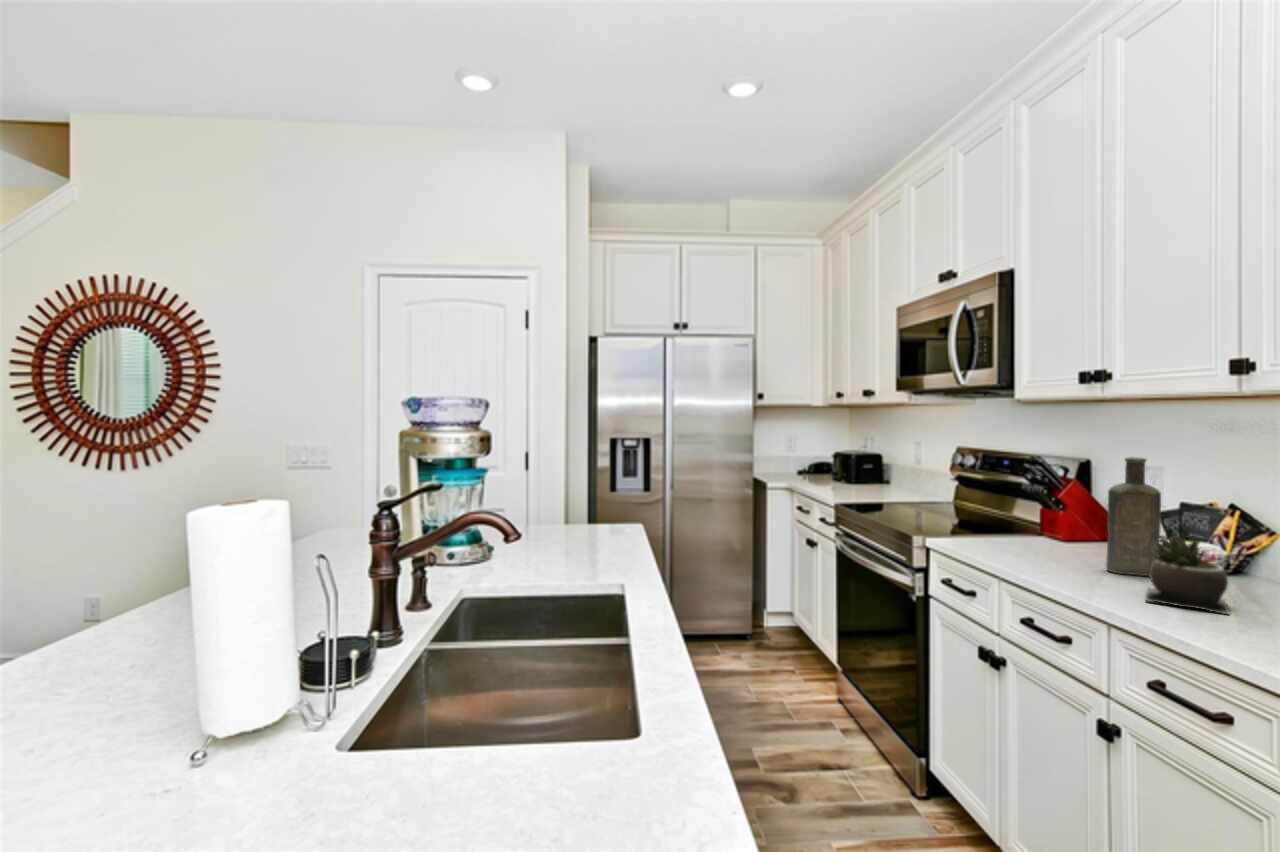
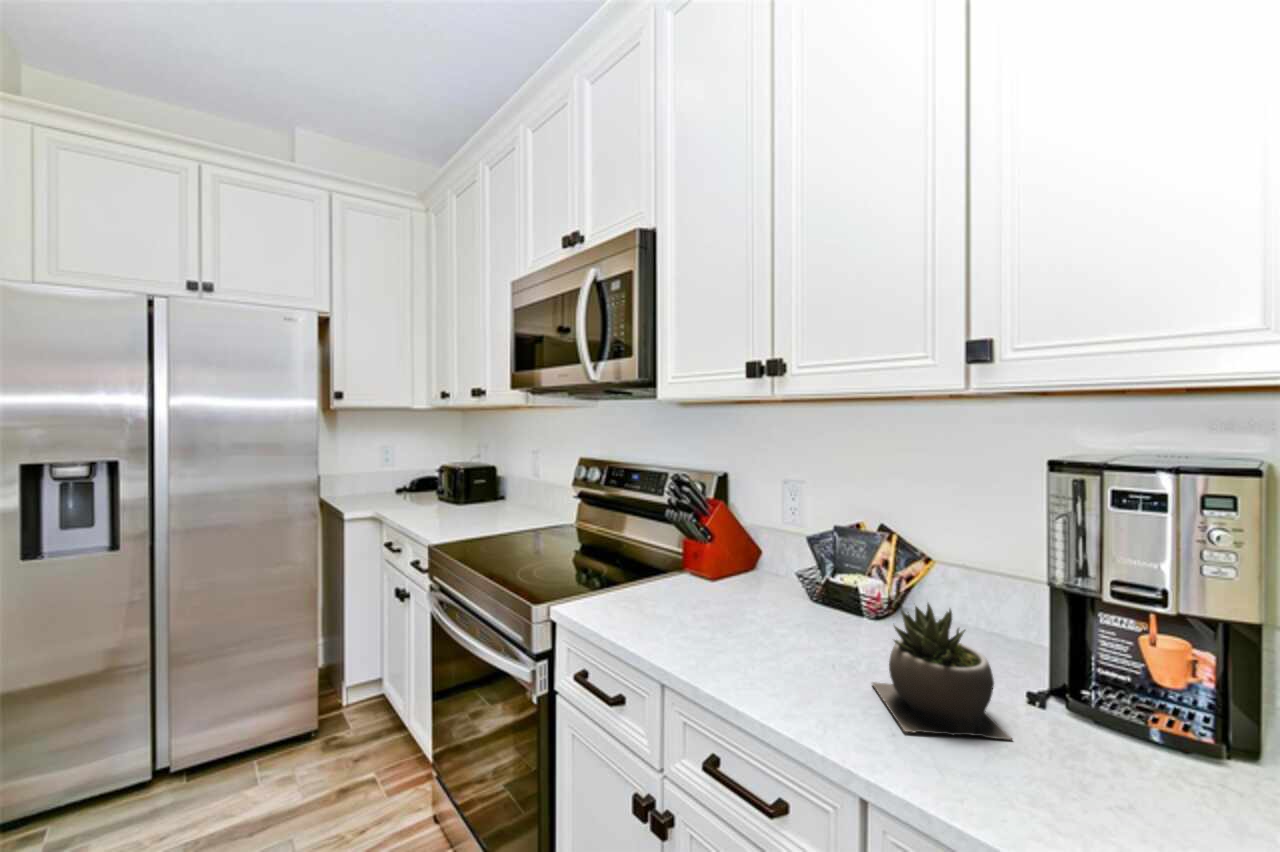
bottle: present [1106,457,1161,576] -> none [781,479,857,649]

